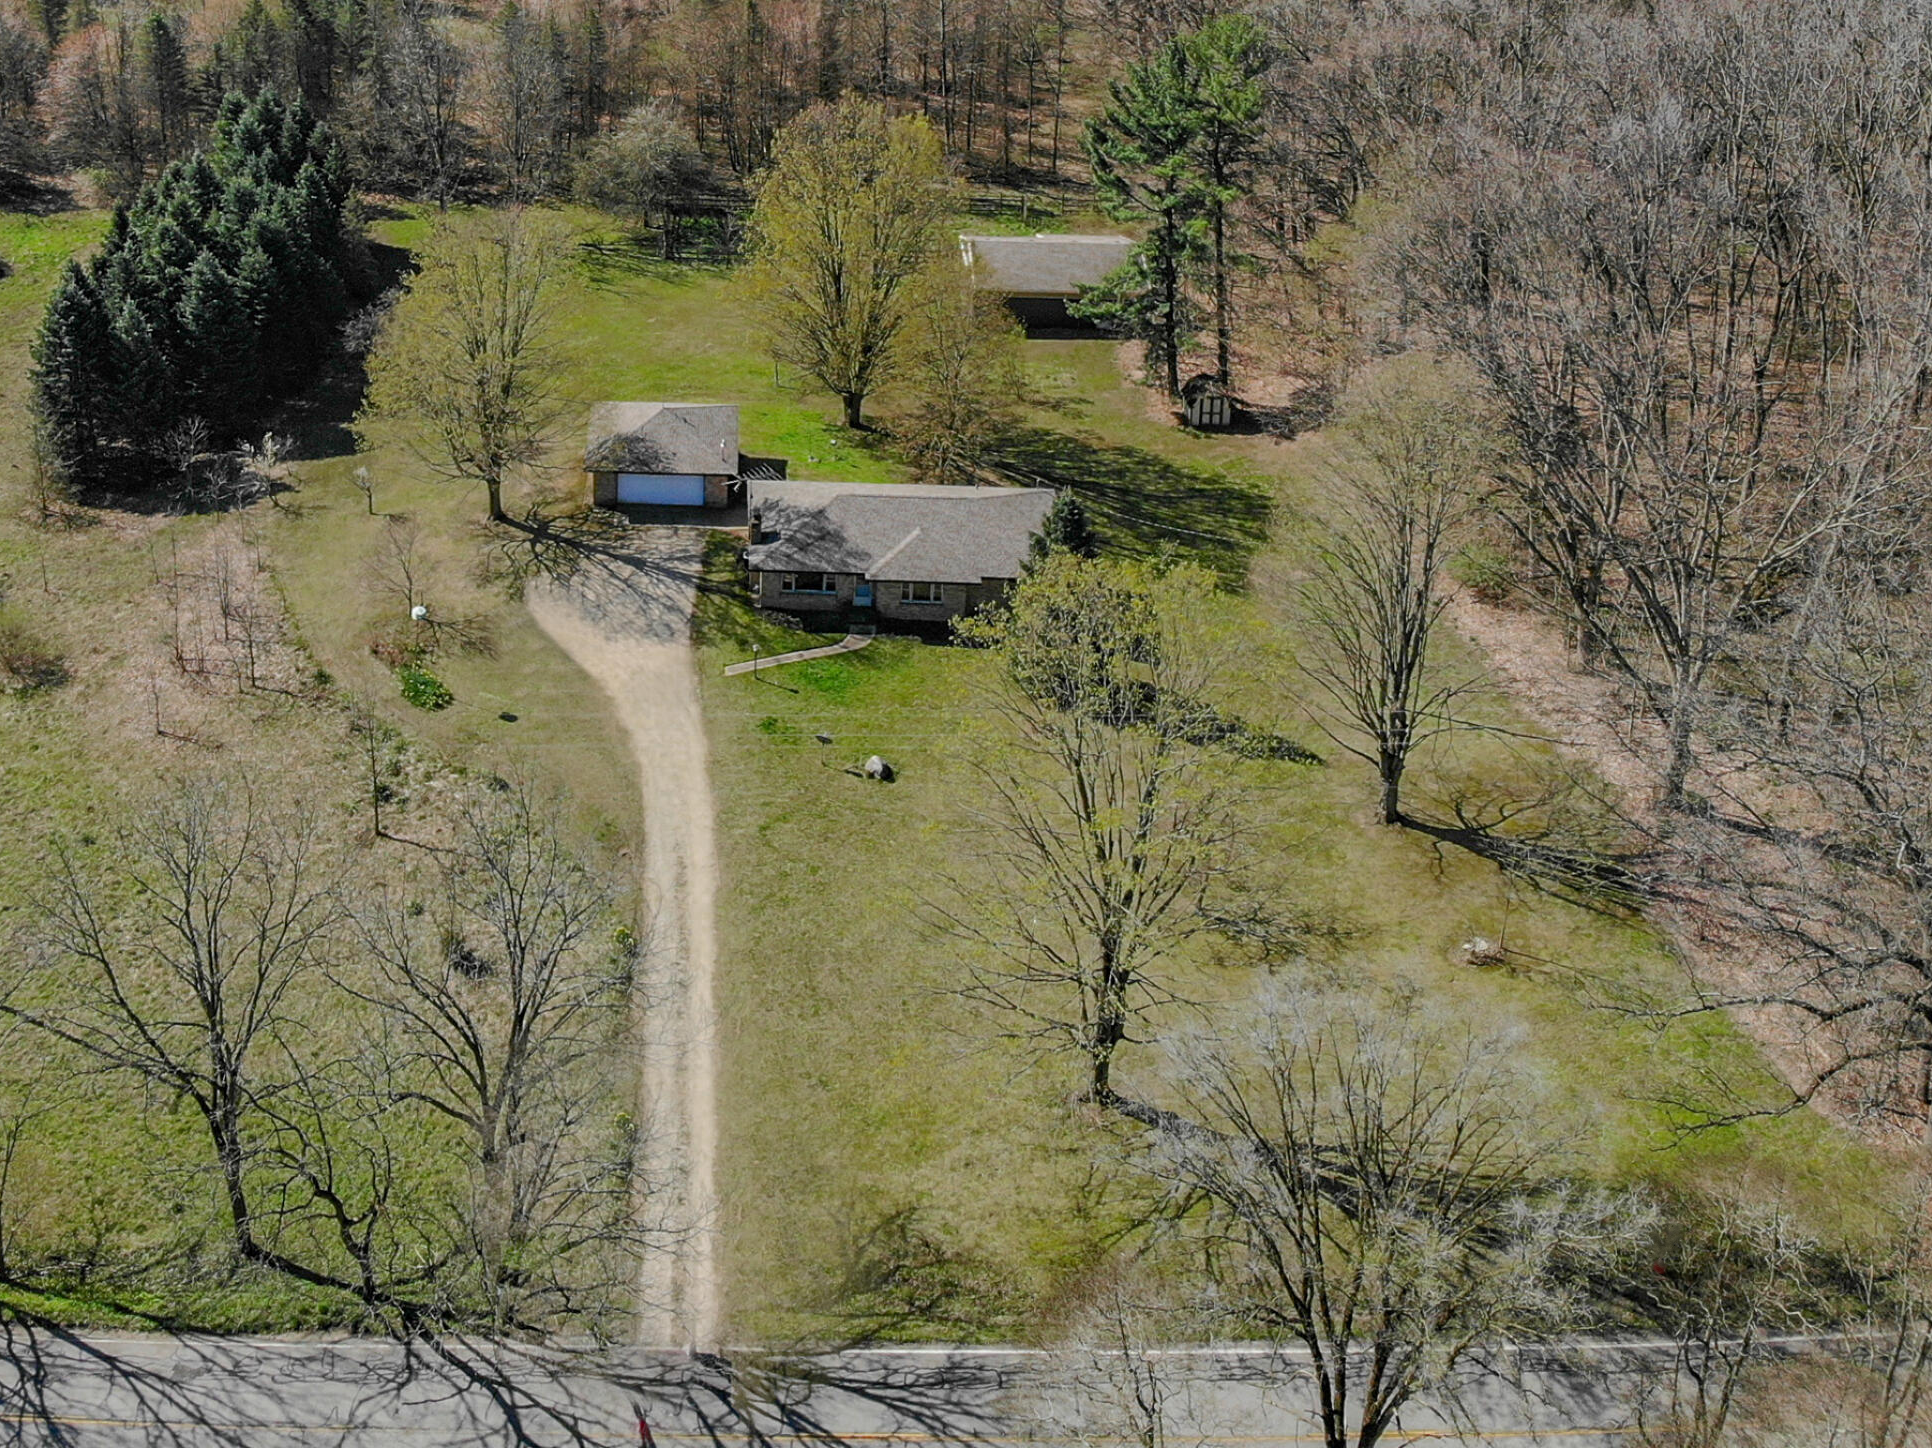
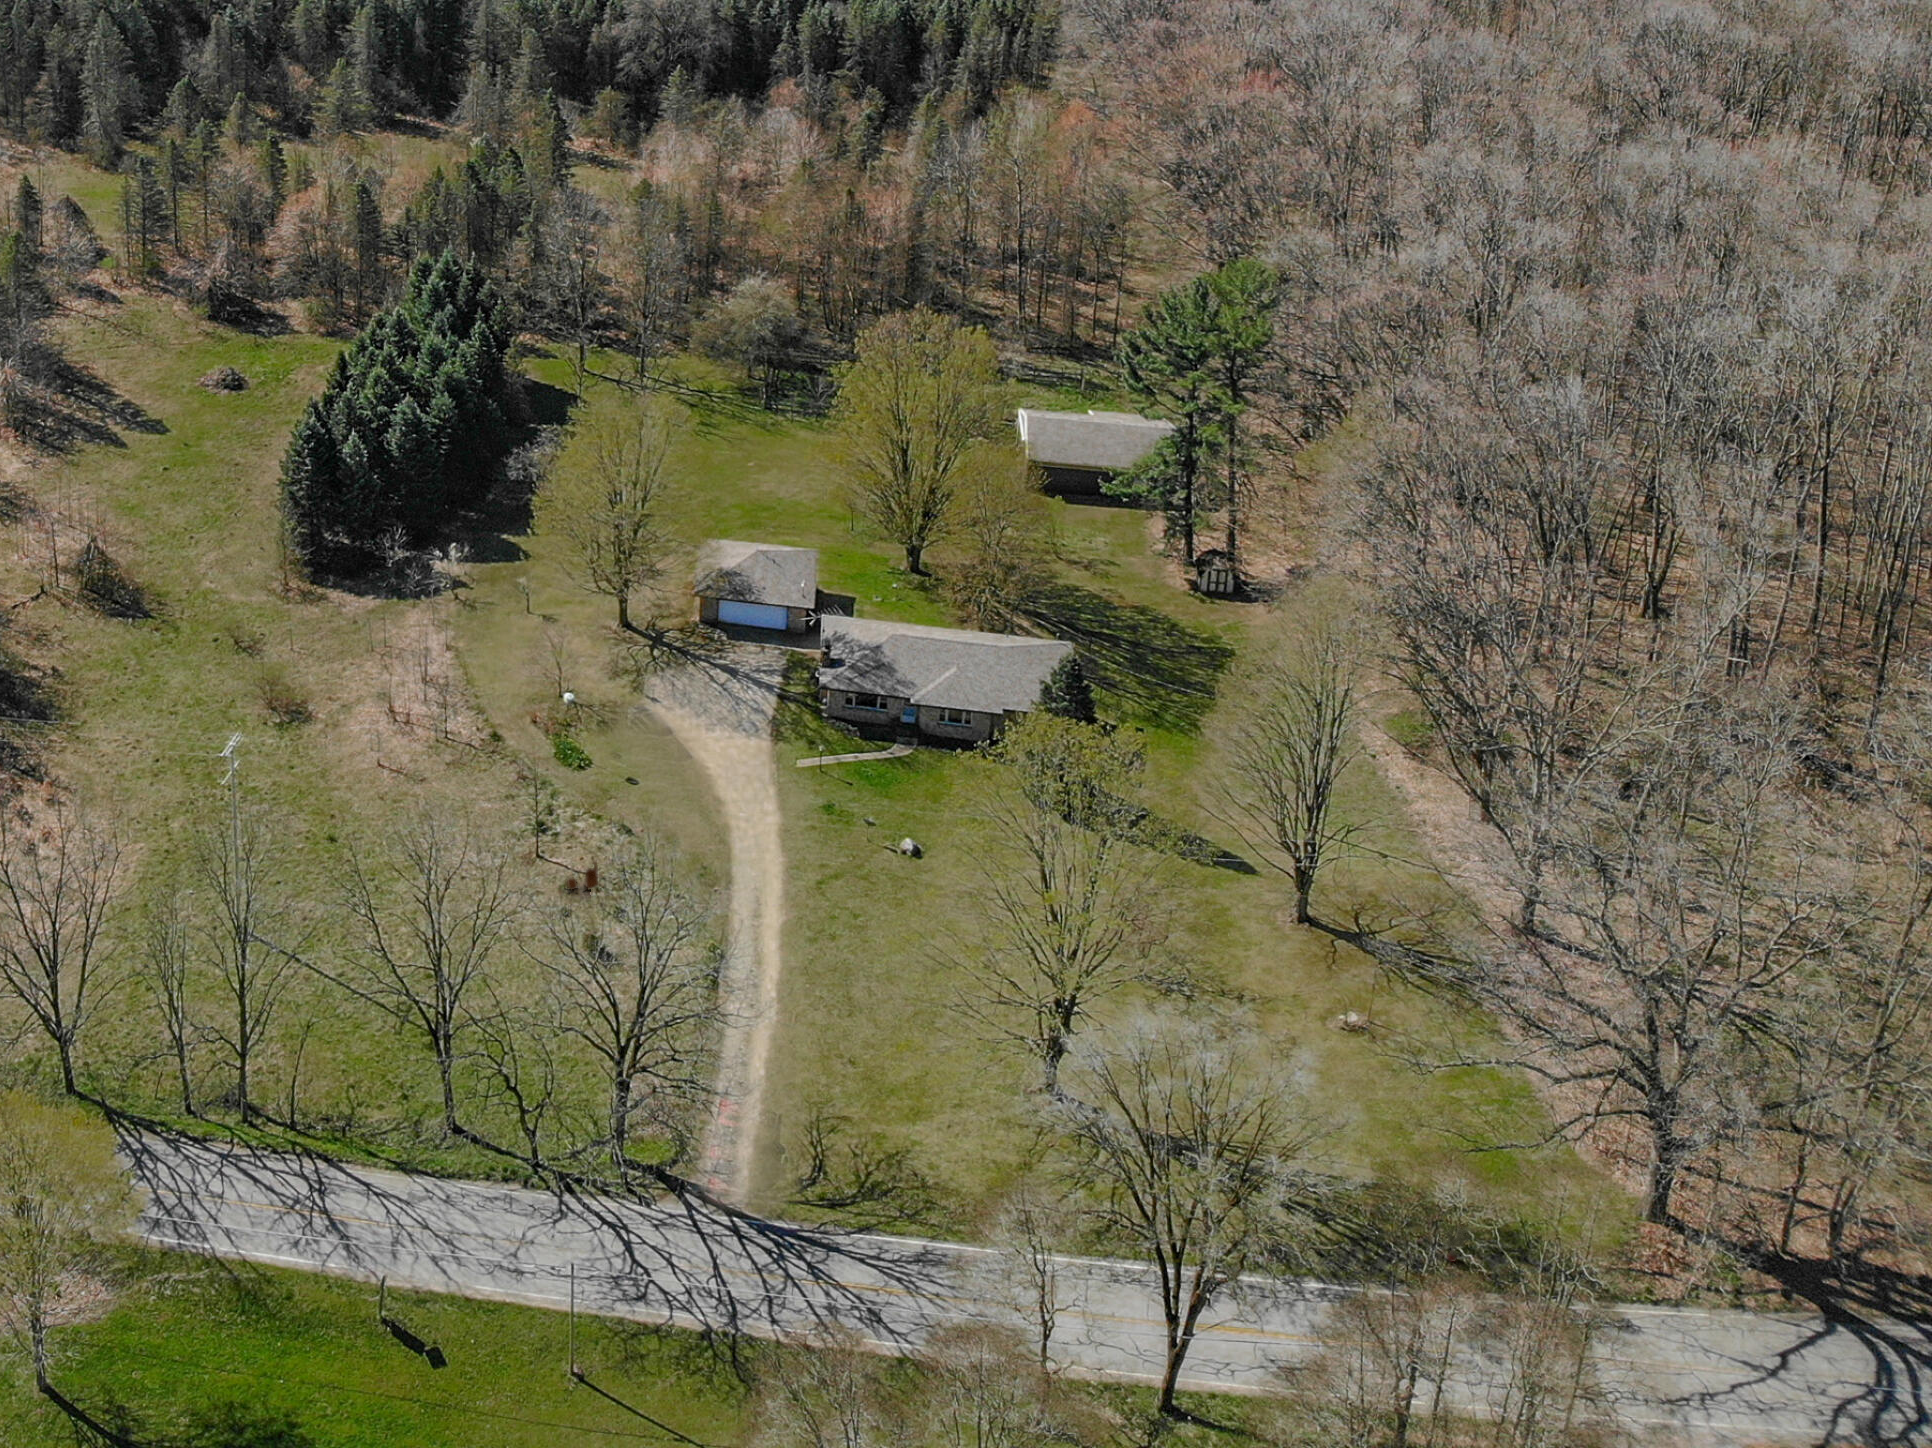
lounge chair: none [422,823,471,874] -> present [567,861,598,890]

